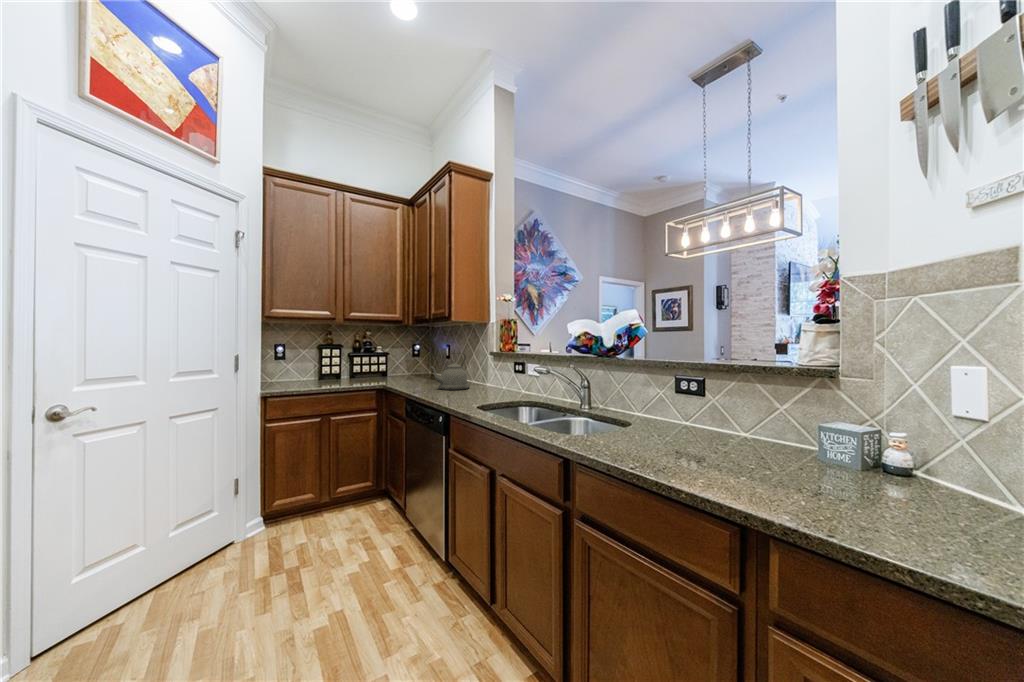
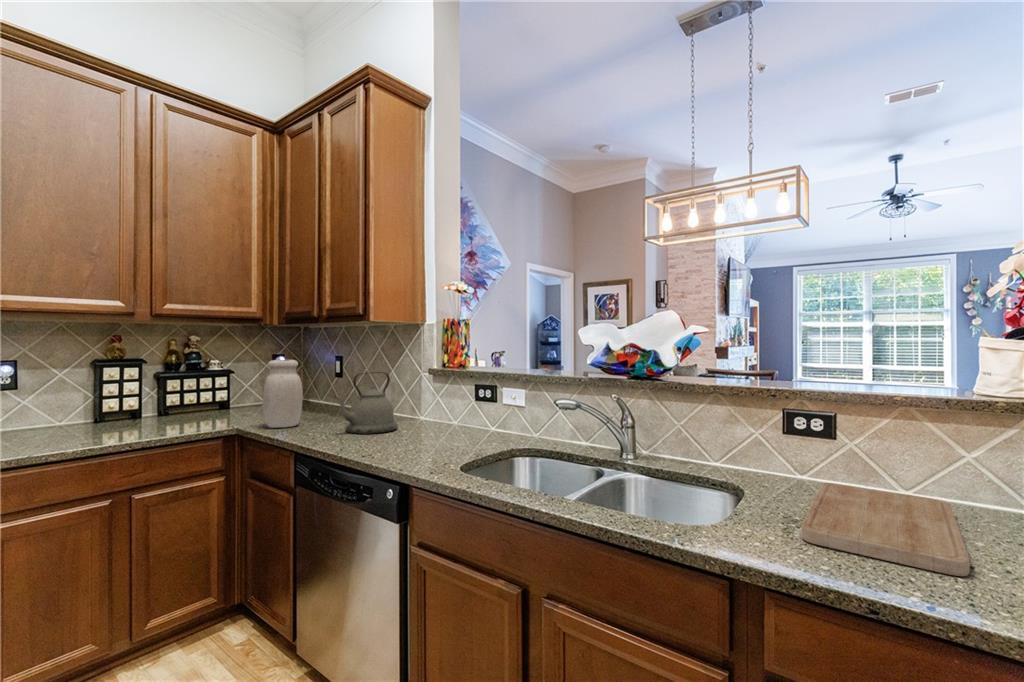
jar: none [396,345,418,385] -> present [263,360,303,428]
cutting board: none [620,425,754,465] -> present [802,483,970,576]

